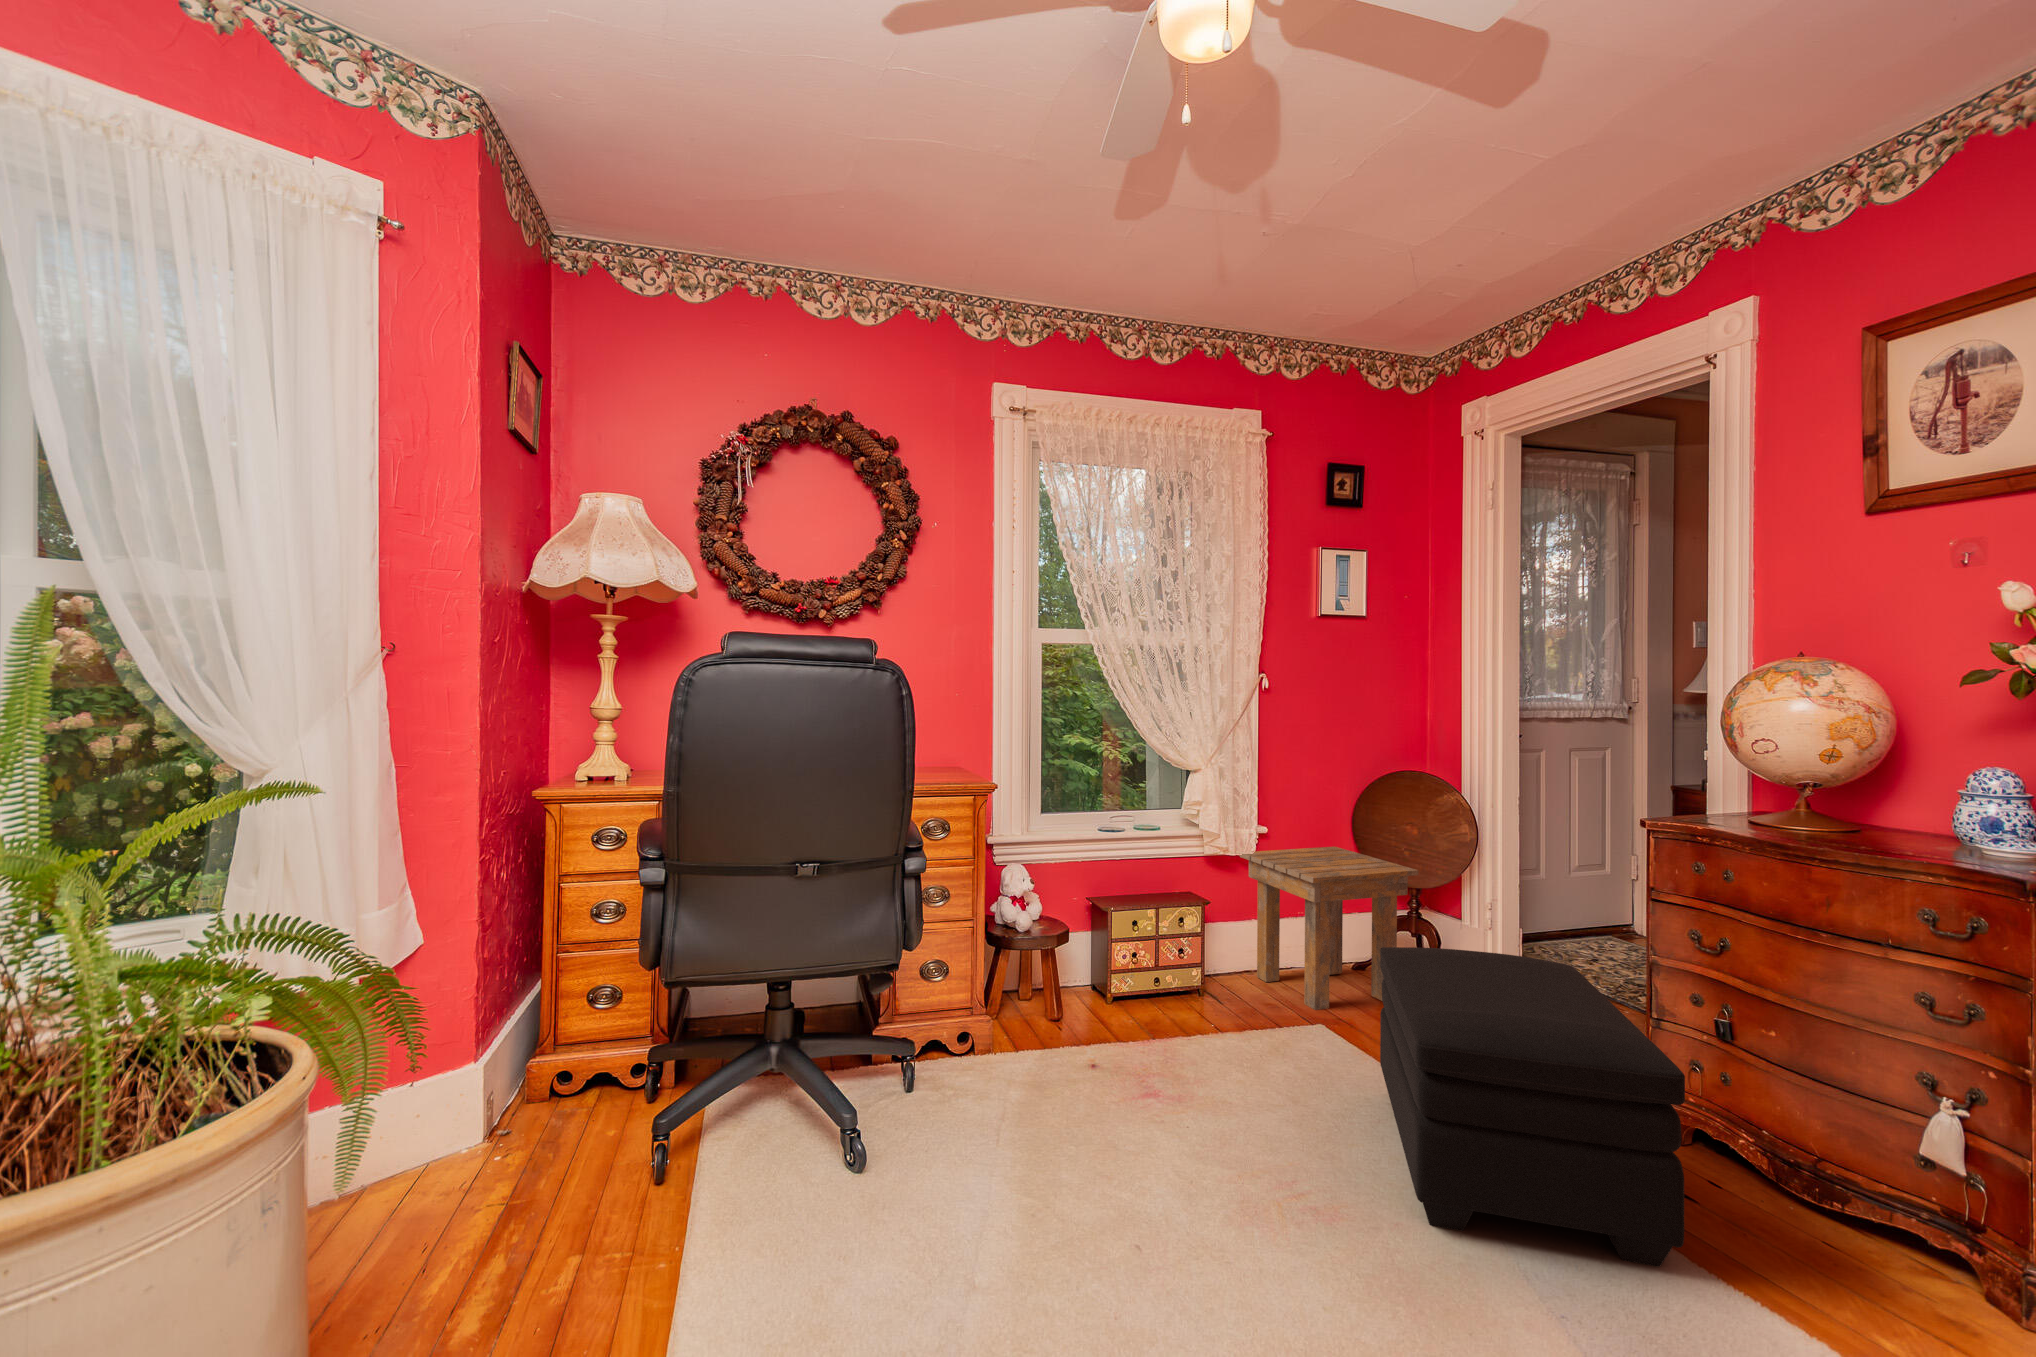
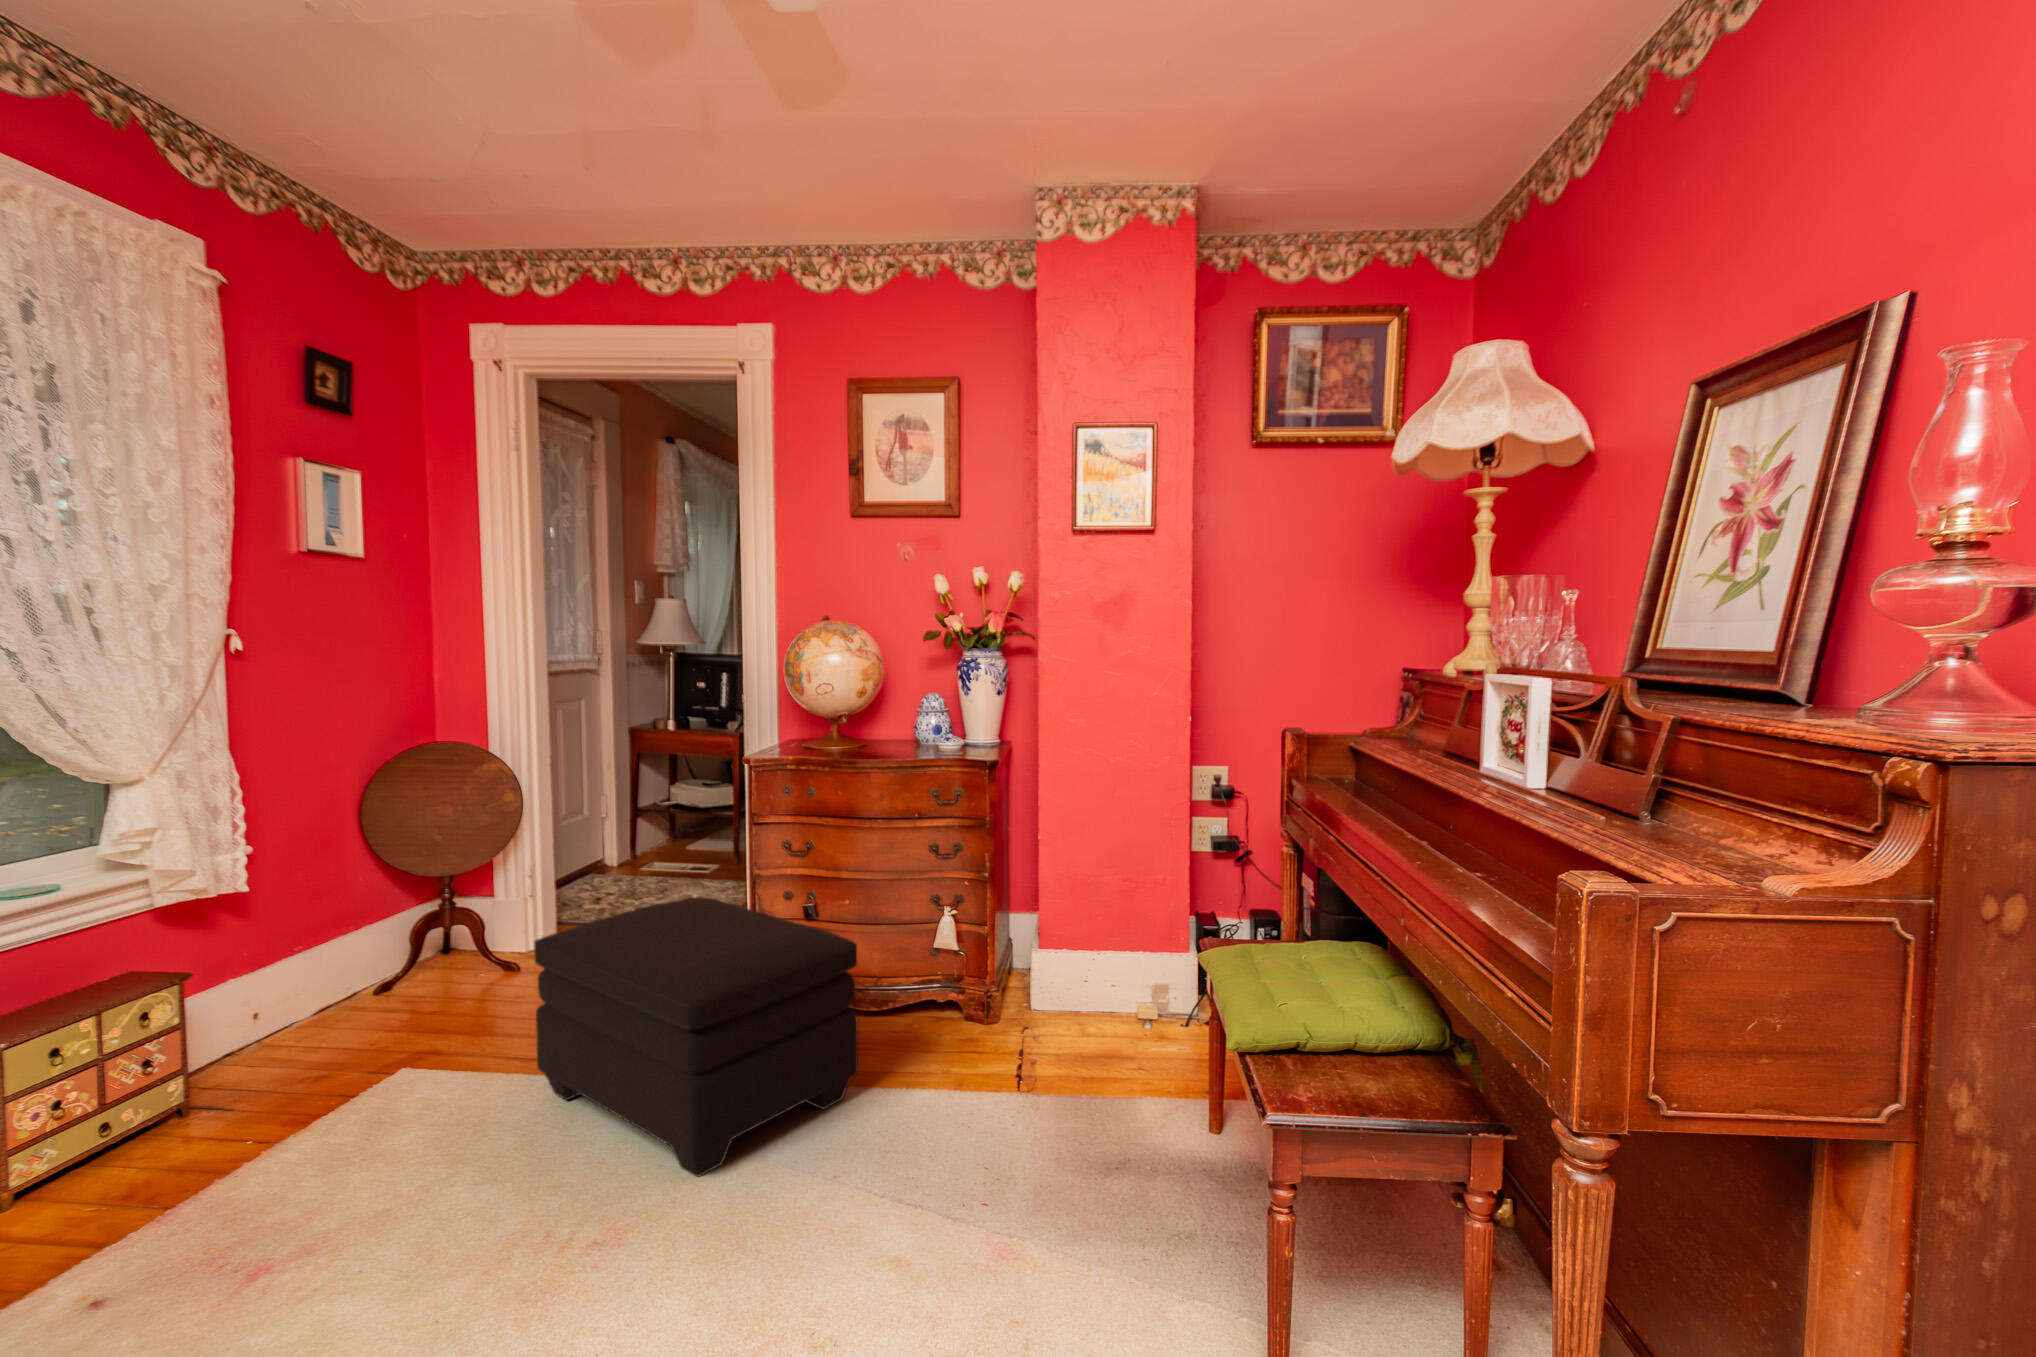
side table: present [1240,847,1418,1010] -> none [213,852,482,1061]

